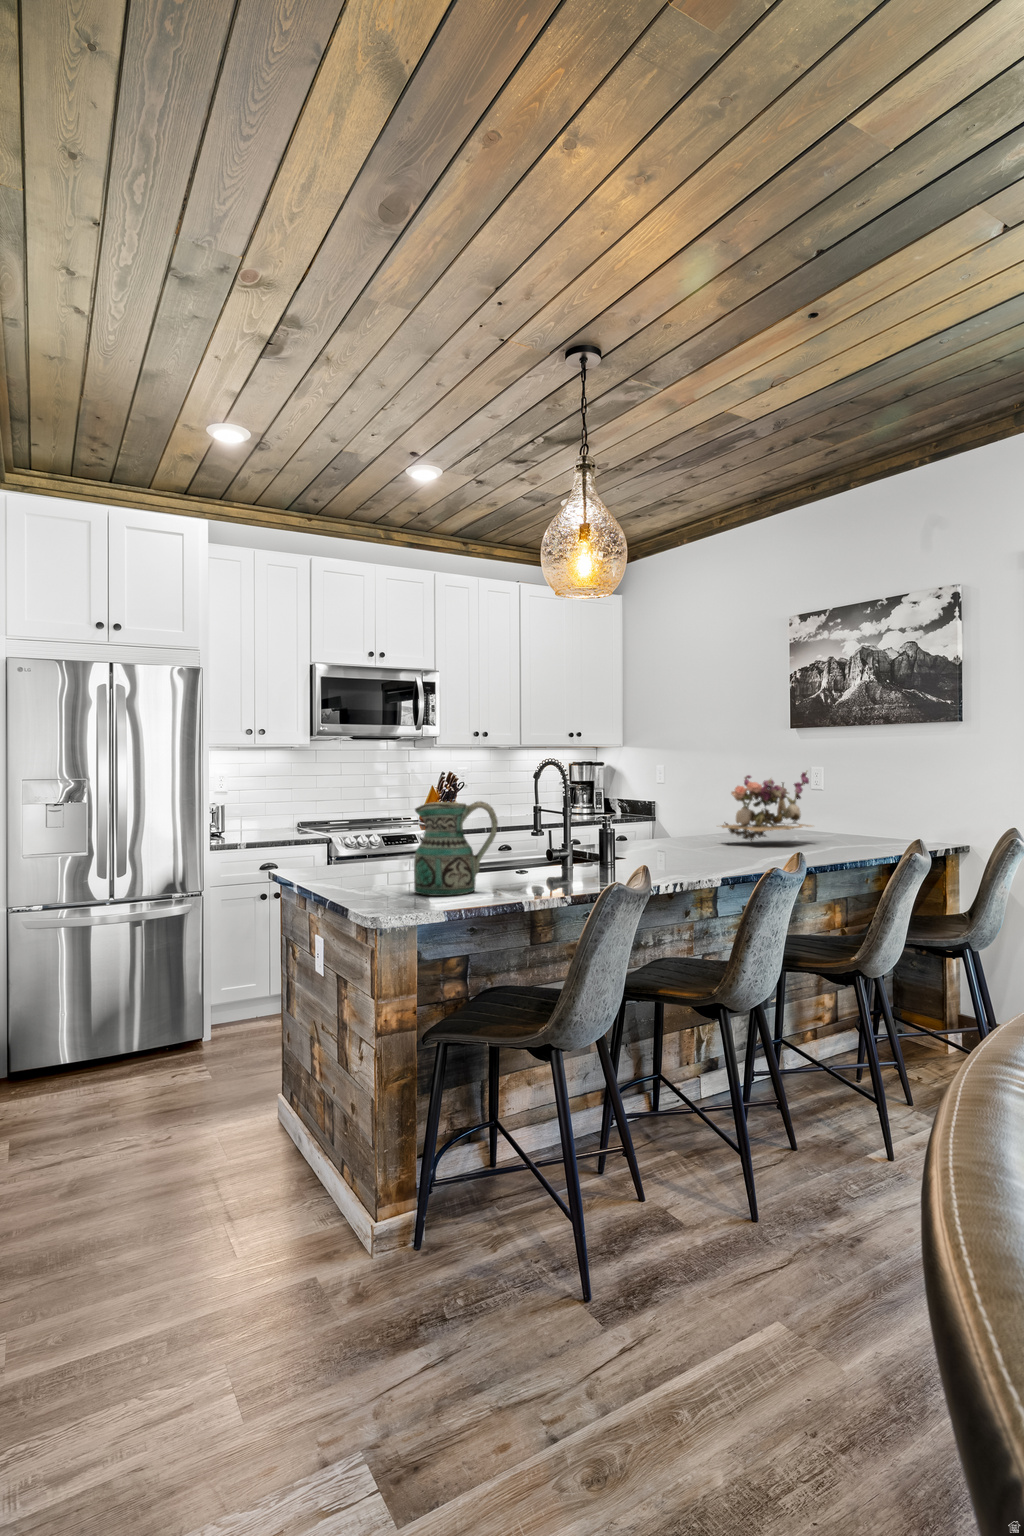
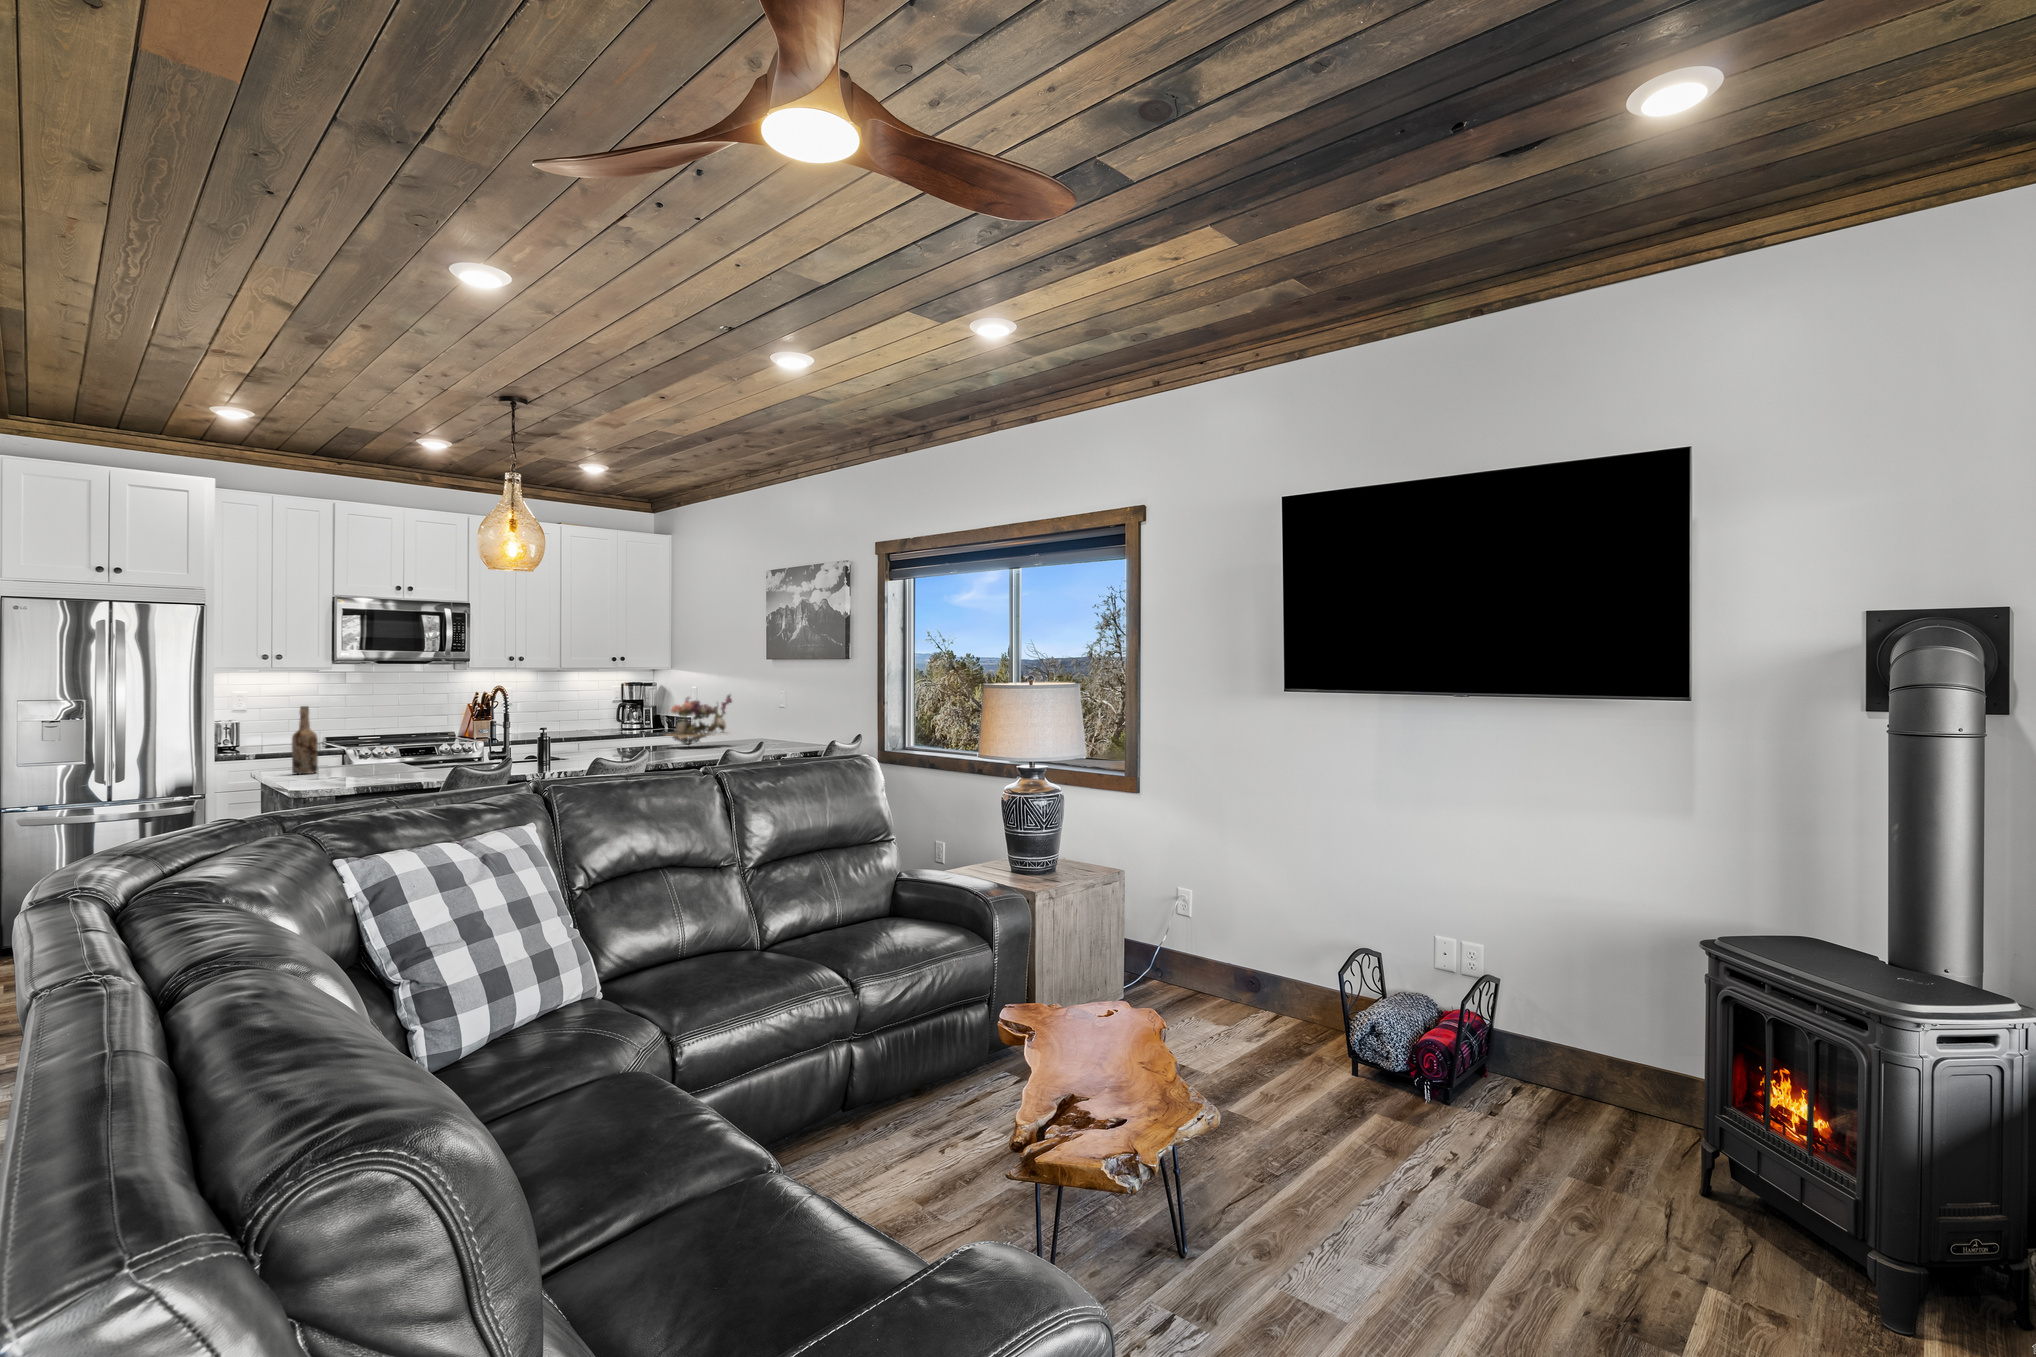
wine bottle: none [320,784,349,878] -> present [292,706,318,774]
ceramic pitcher: present [414,801,498,896] -> none [347,718,411,780]

